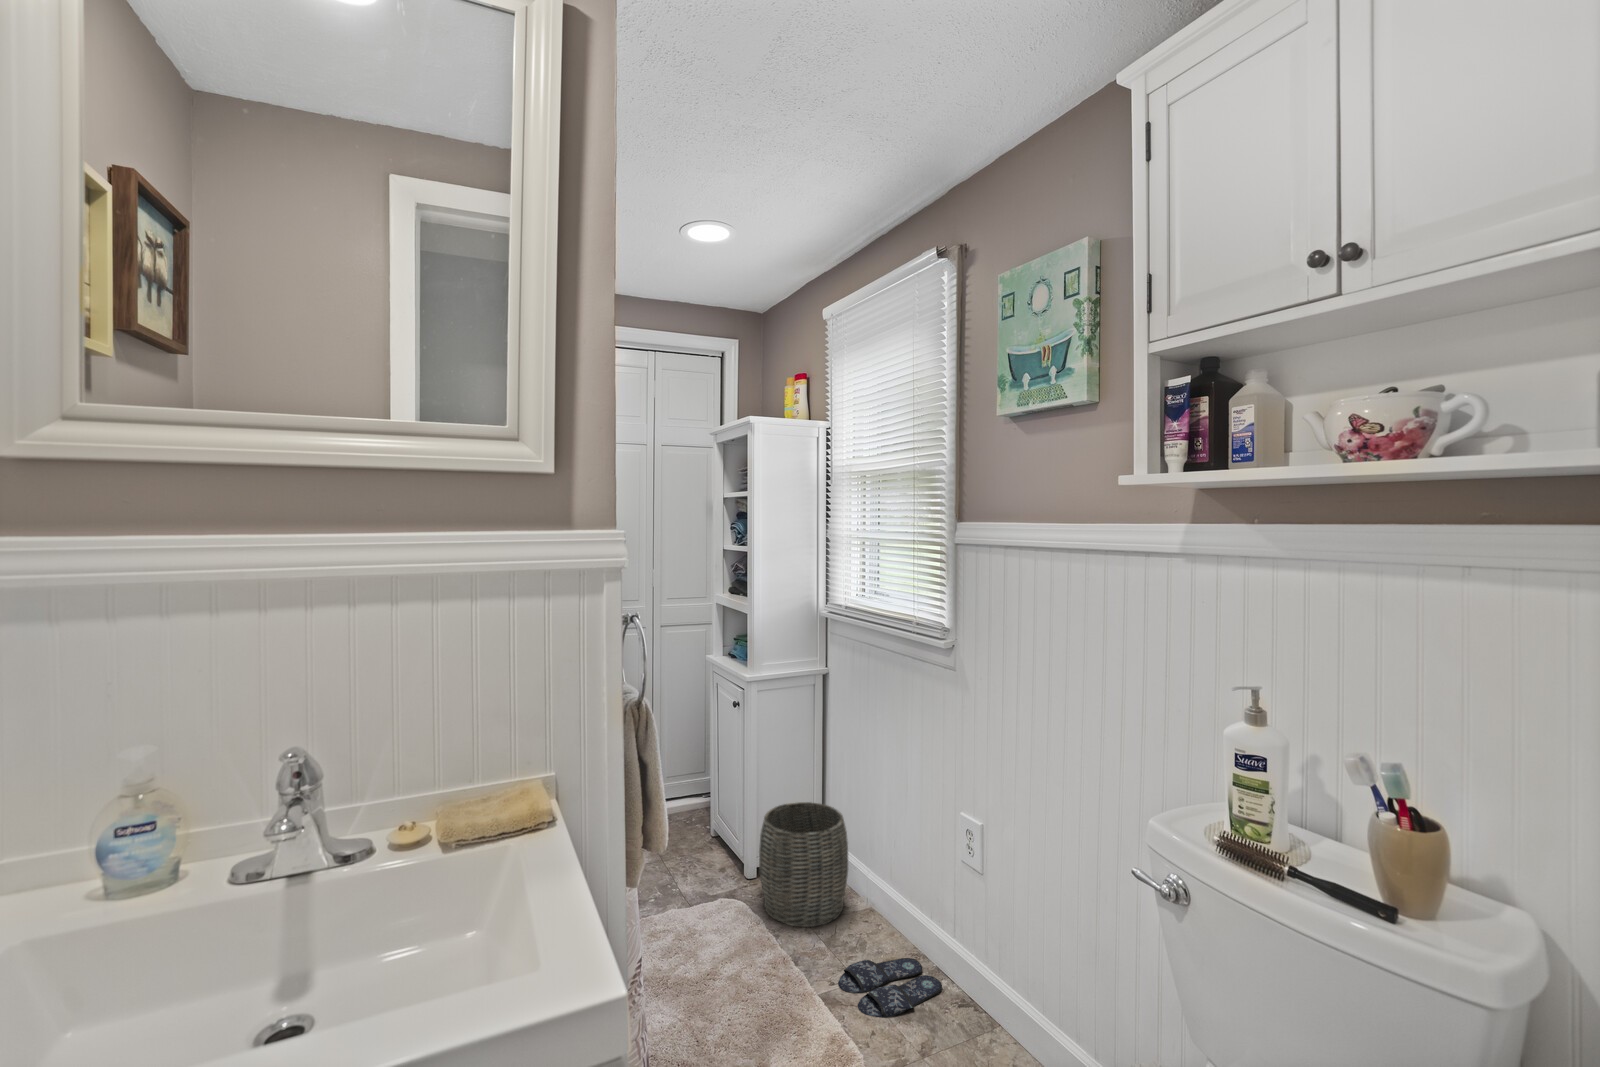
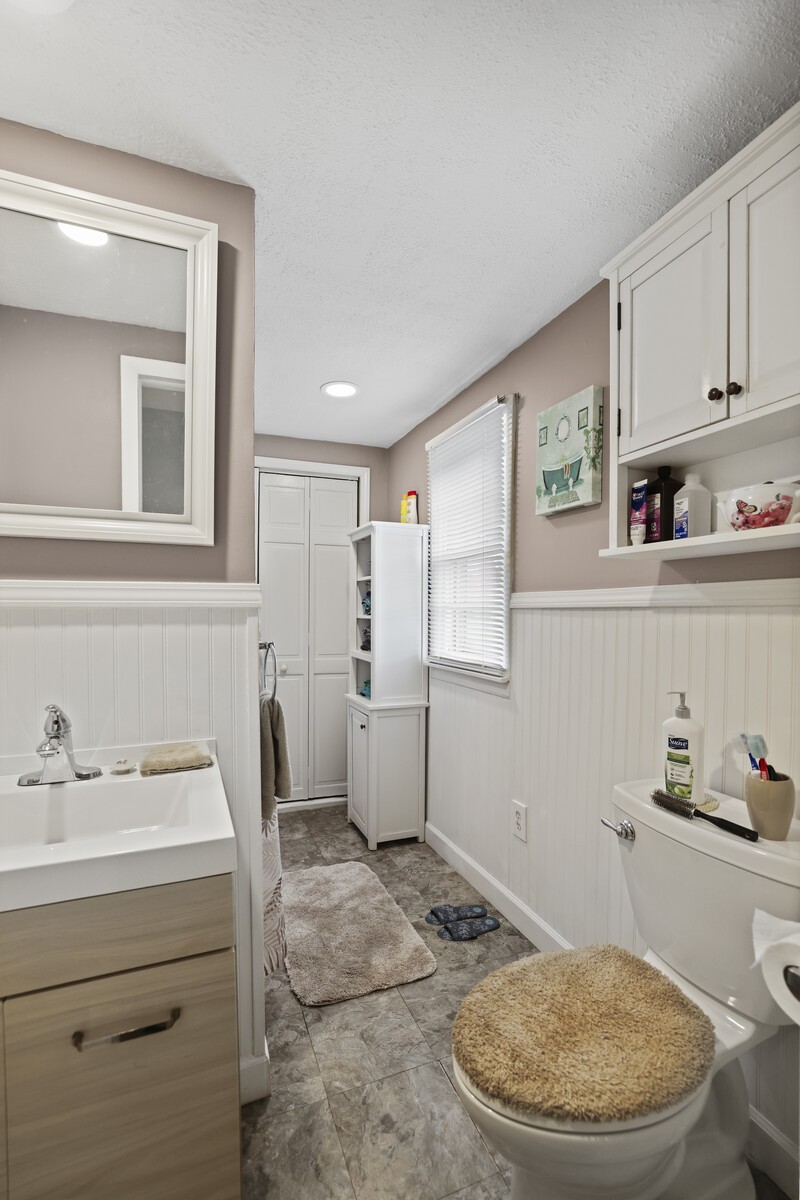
woven basket: present [759,802,848,927] -> none [376,795,440,882]

